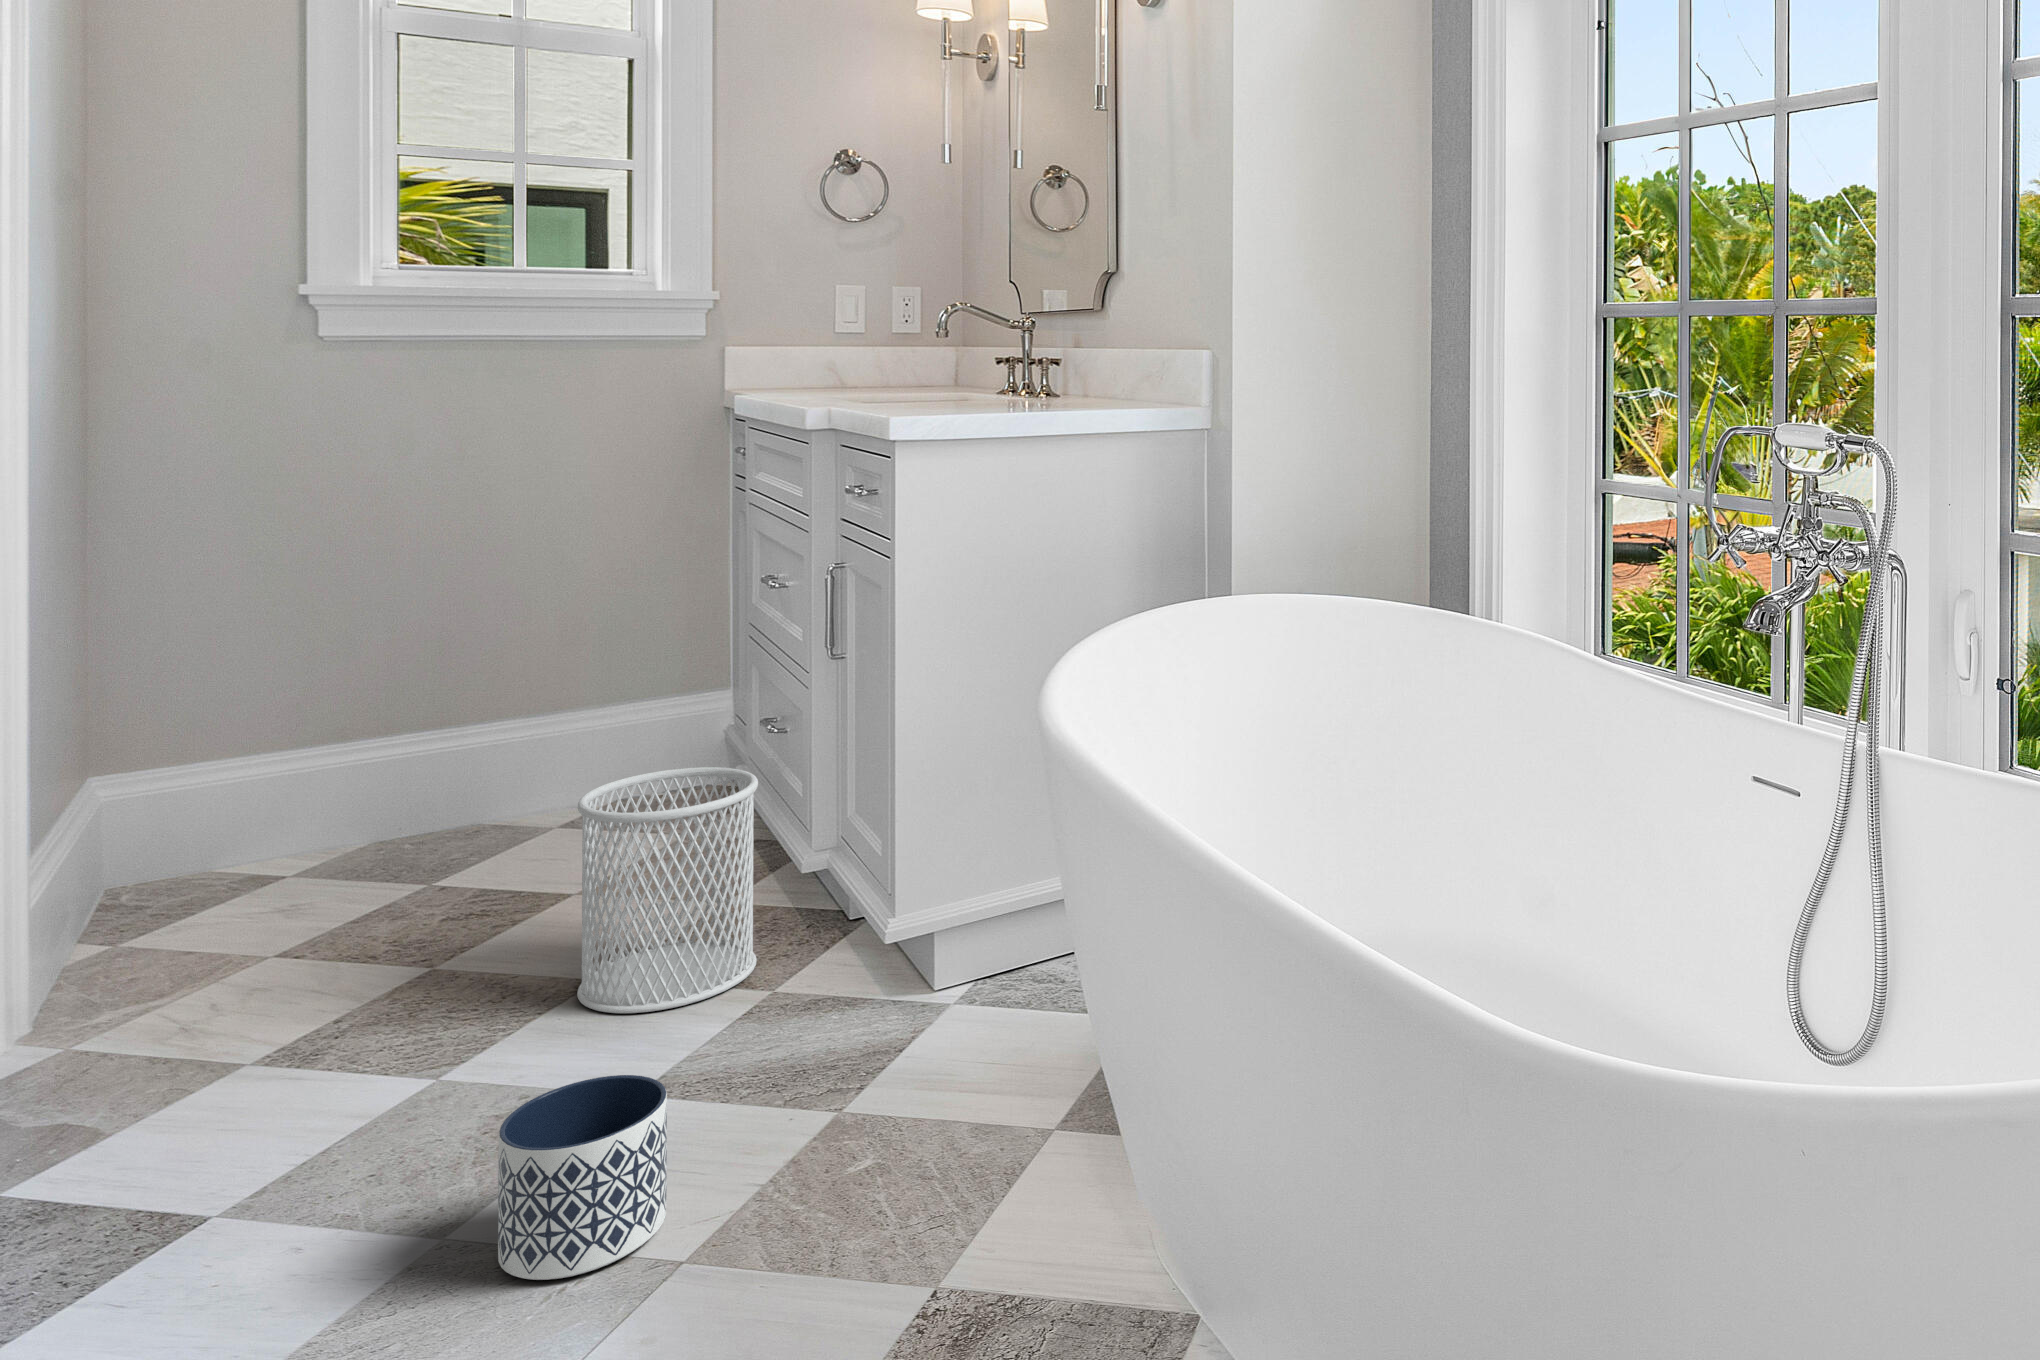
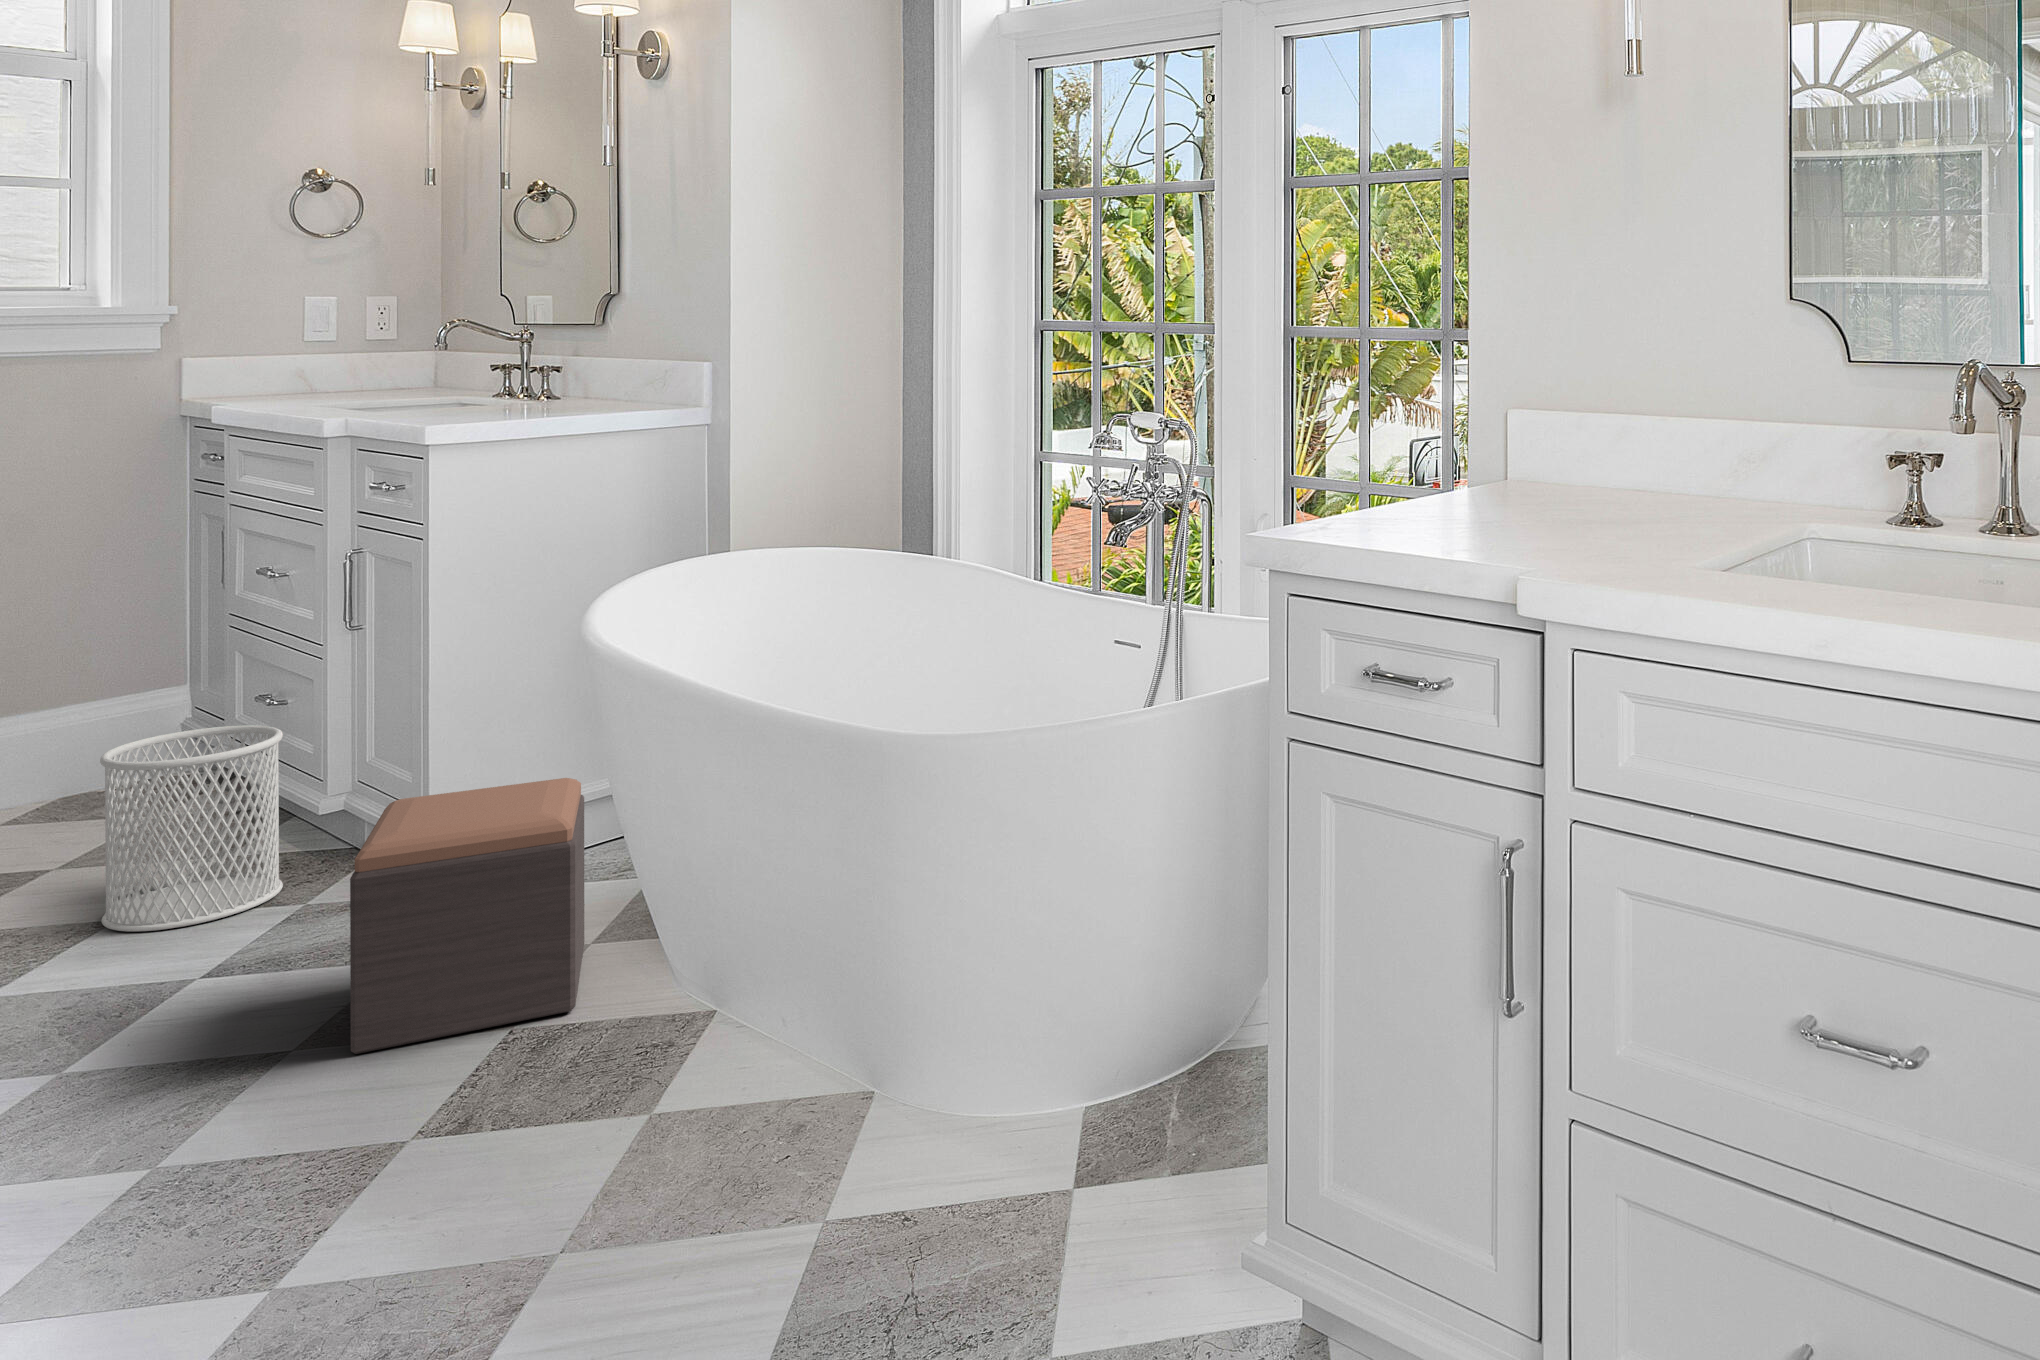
footstool: none [747,899,1046,1288] -> present [350,778,584,1054]
planter: present [498,1075,667,1280] -> none [115,932,263,1077]

